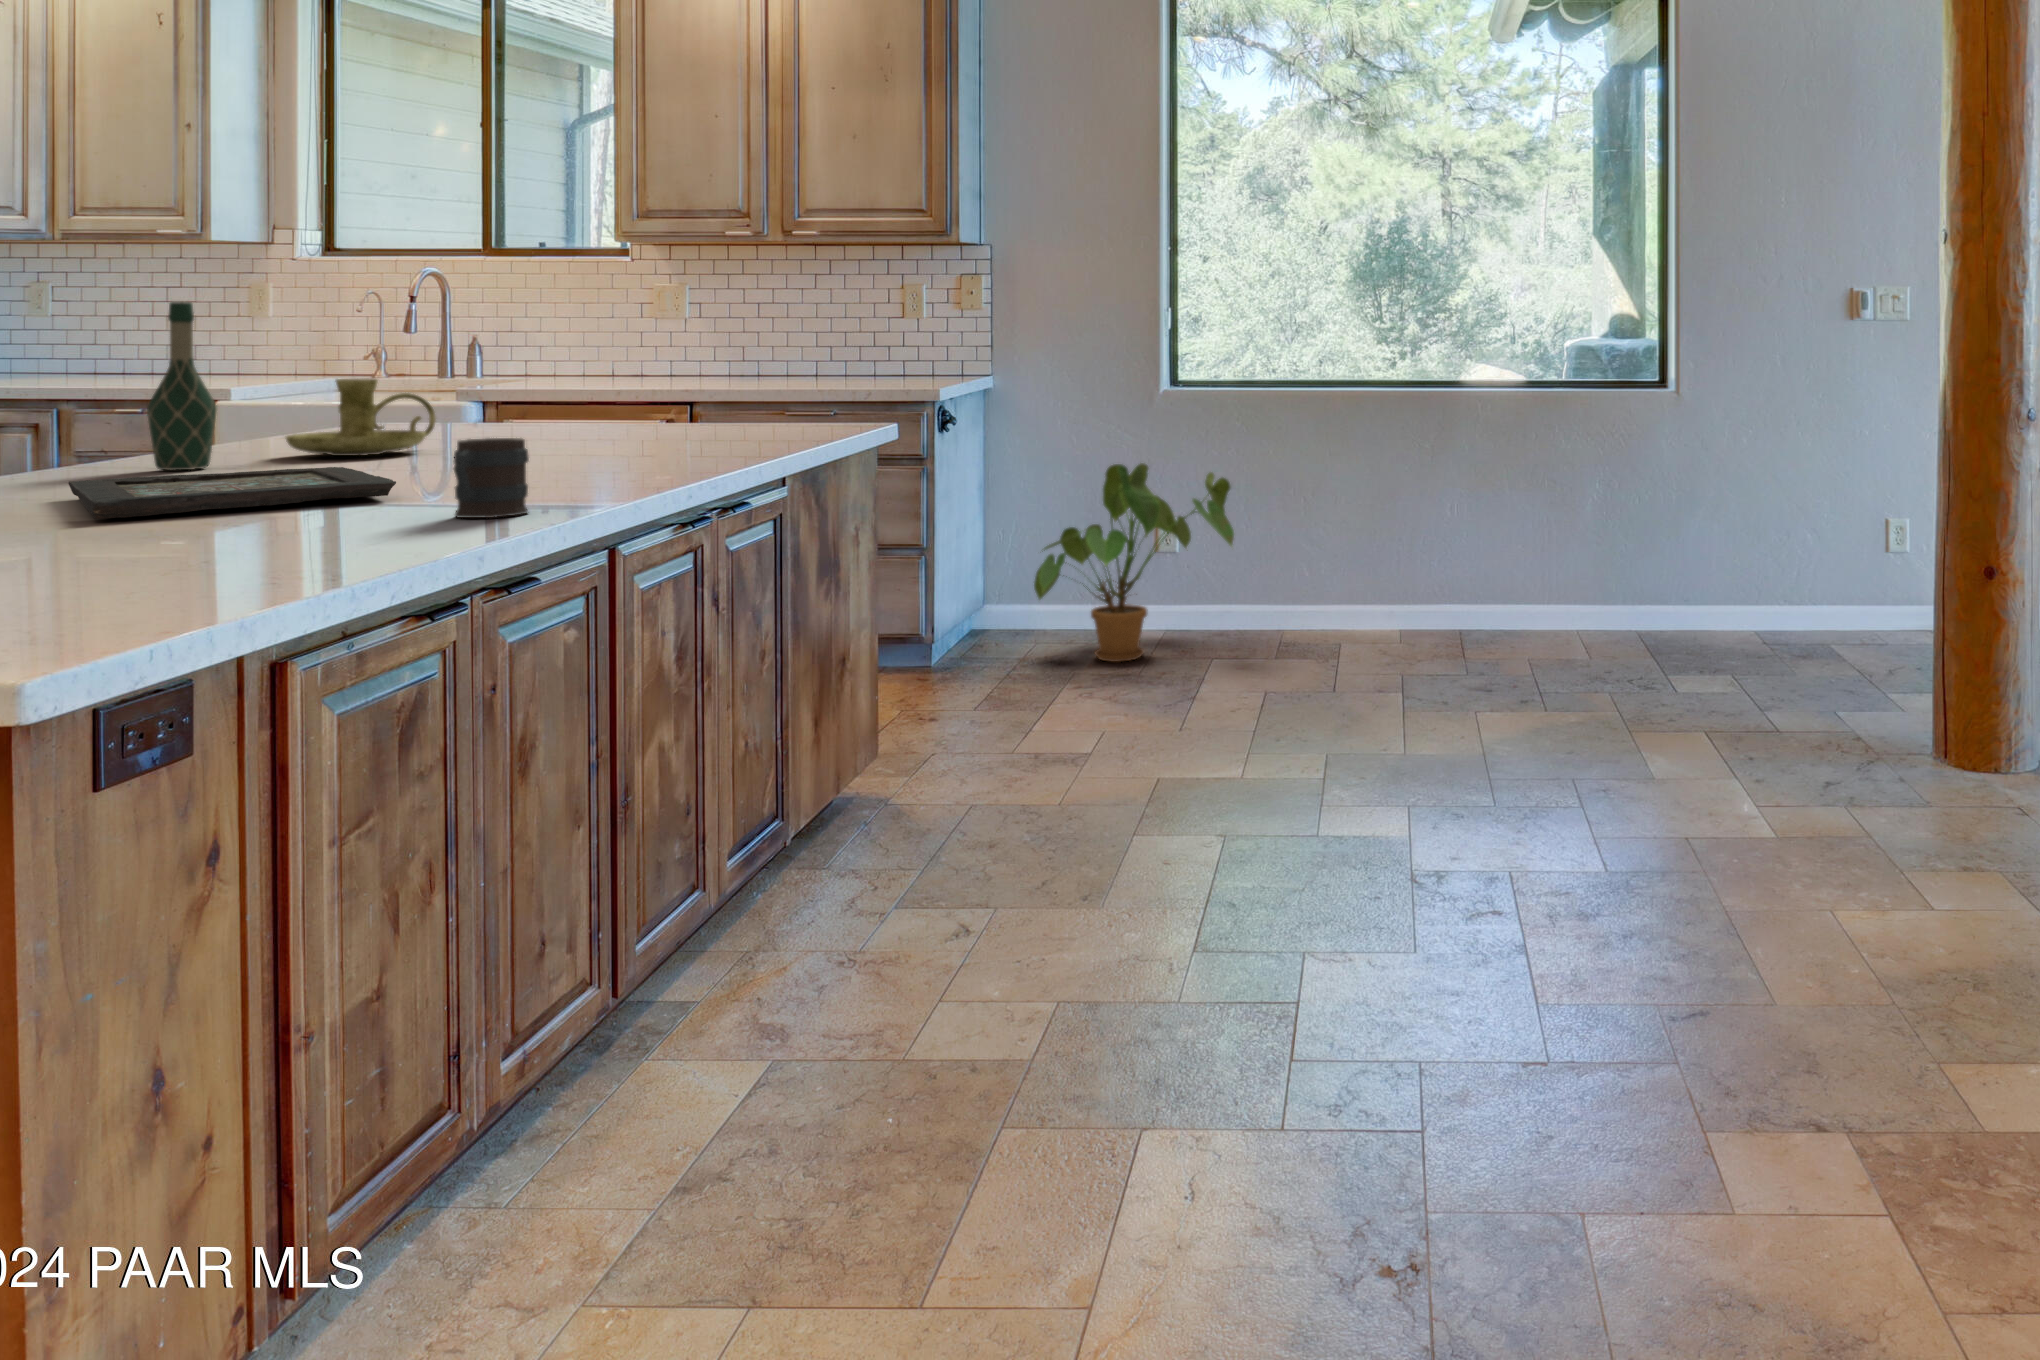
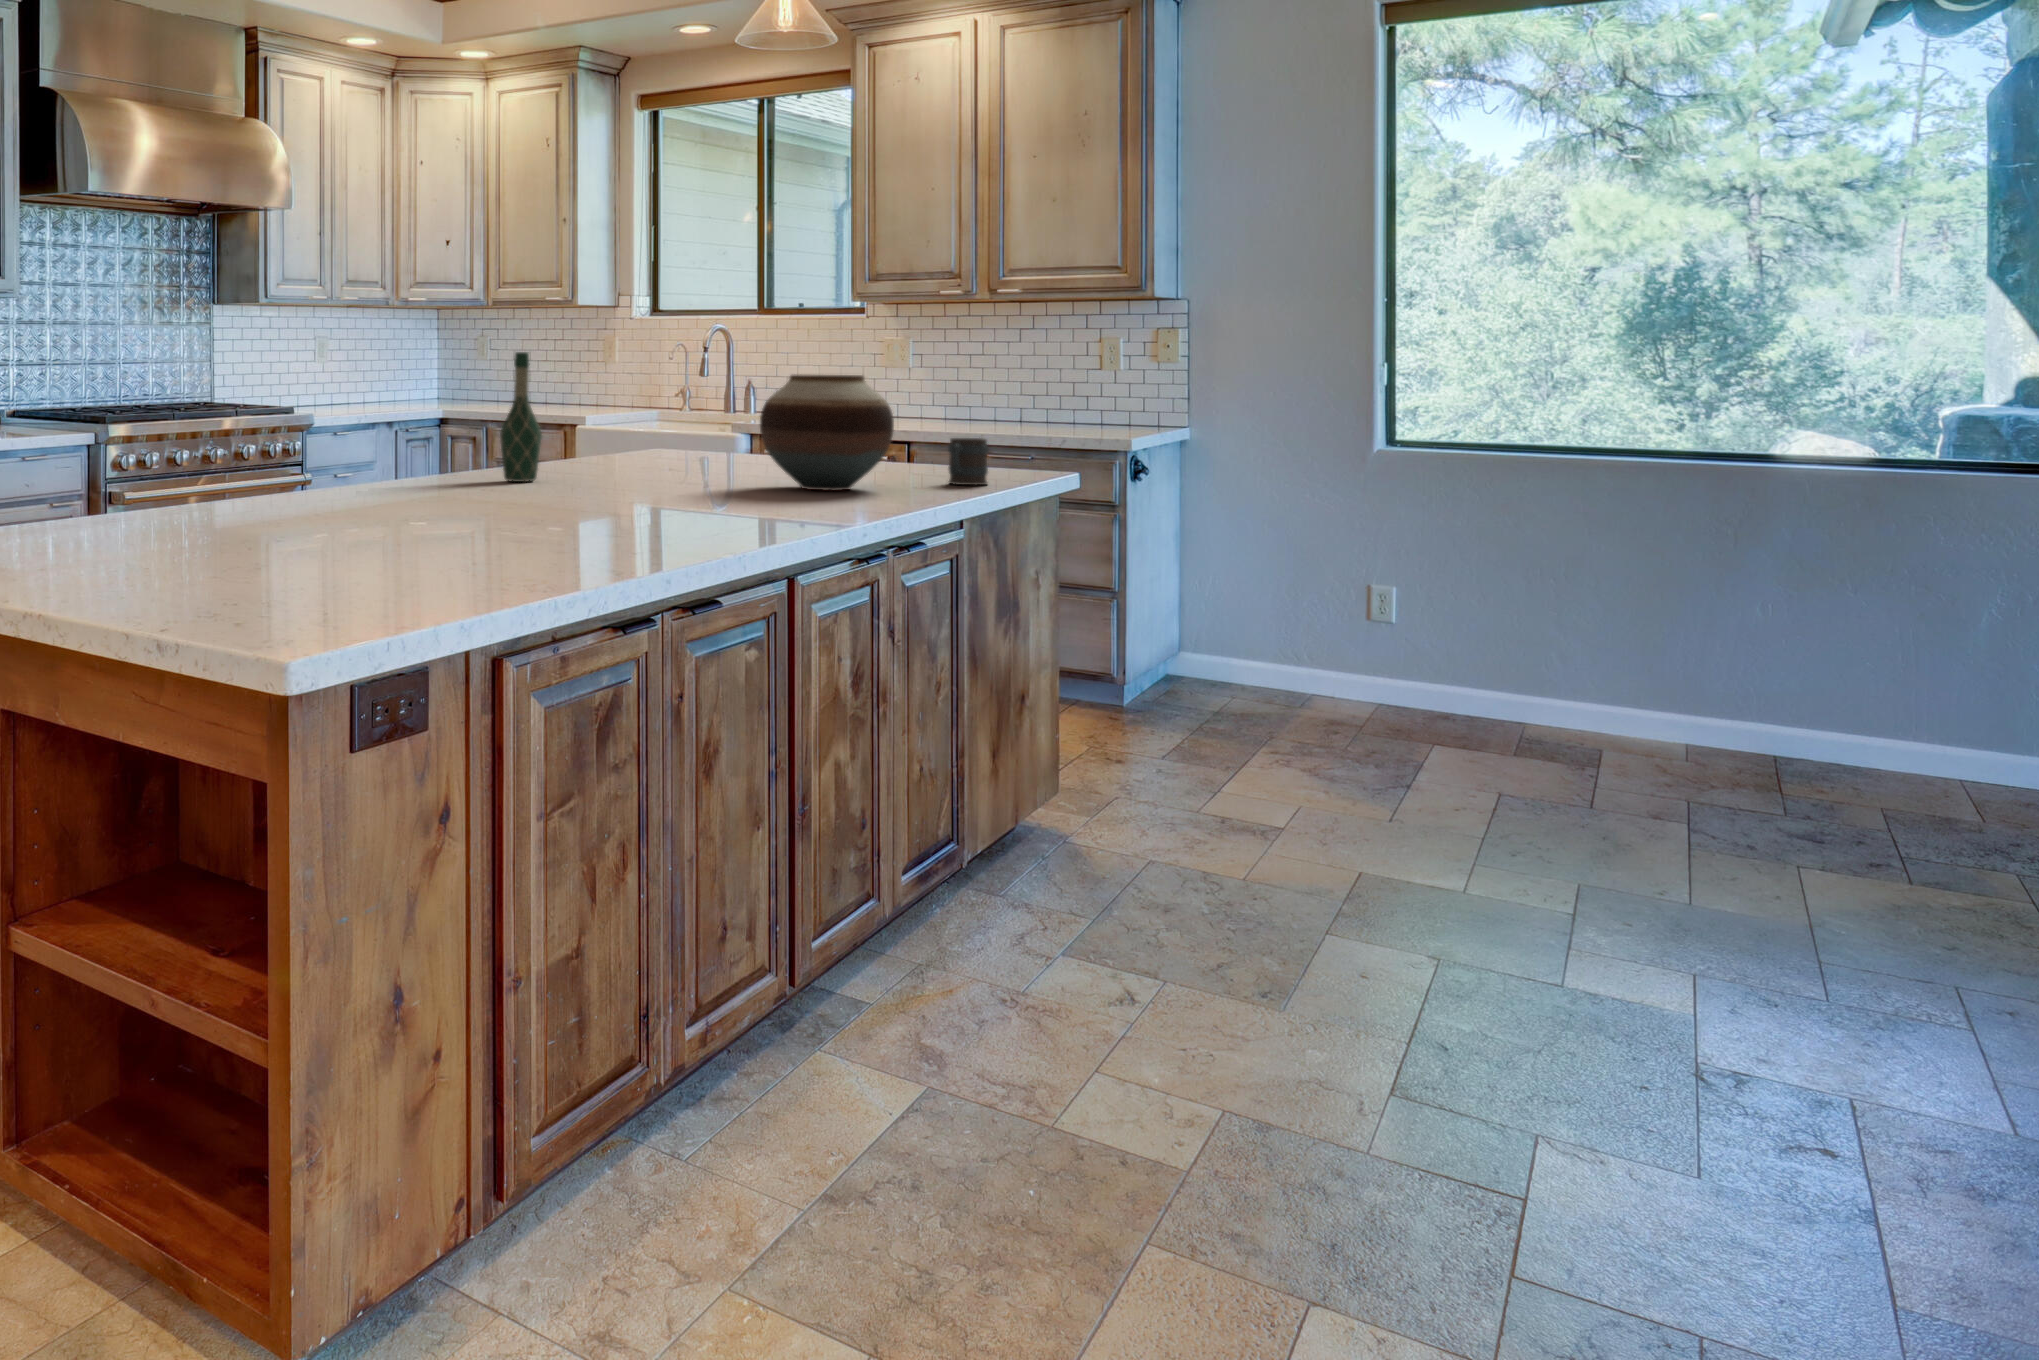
vase: none [543,329,709,457] -> present [760,374,894,491]
candle holder: present [286,379,436,456] -> none [587,414,690,477]
mug: present [454,438,529,518] -> present [948,438,988,485]
house plant: present [1034,463,1234,662] -> none [1229,525,1473,744]
decorative tray: present [69,467,396,519] -> none [436,486,632,518]

